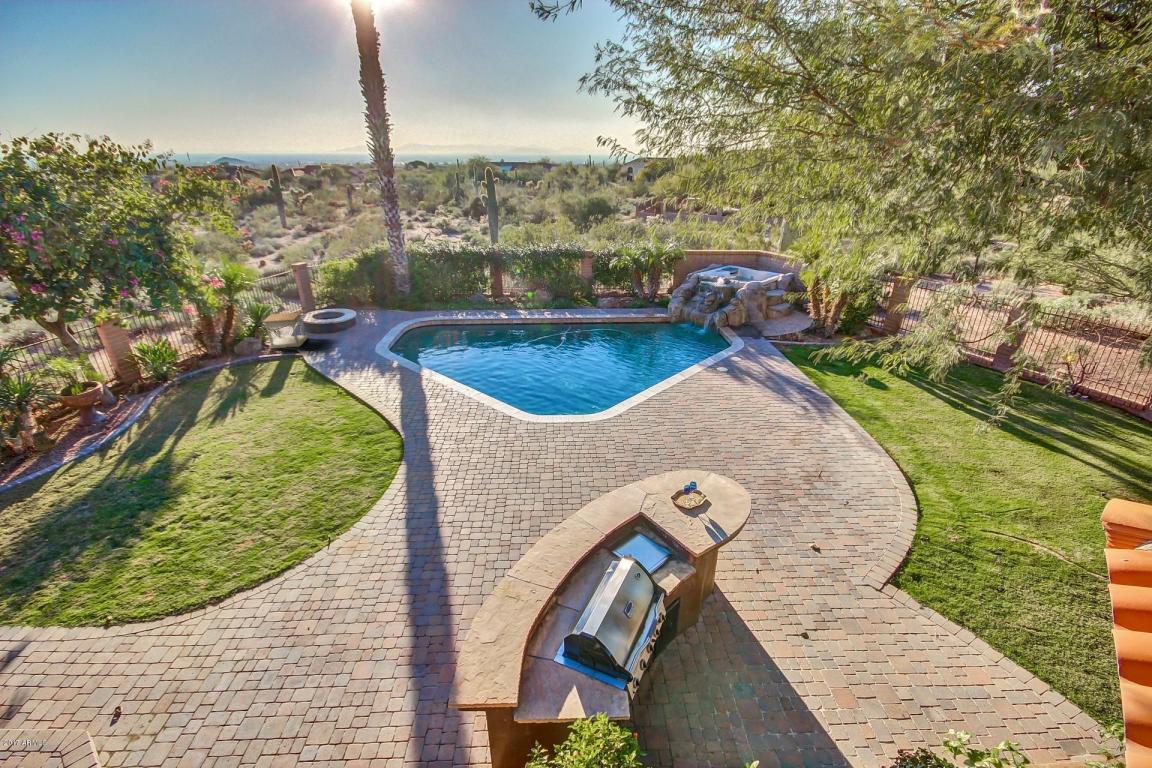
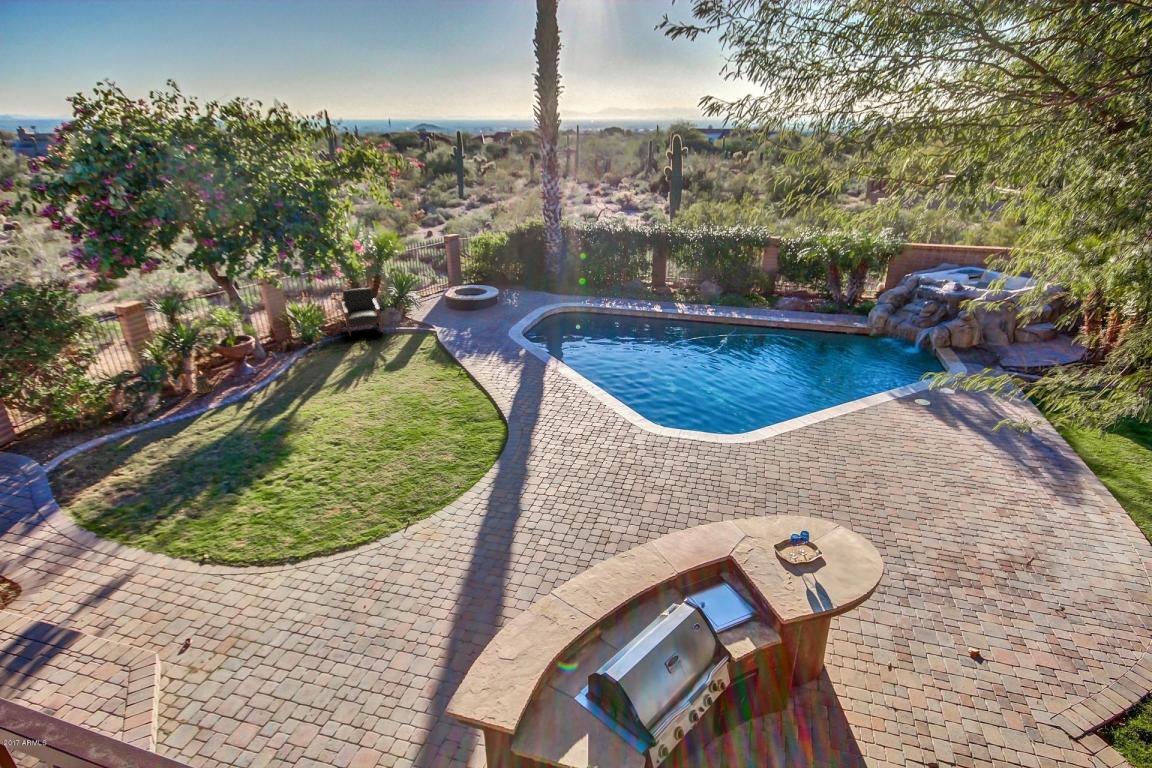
side table: present [263,313,307,348] -> none [402,287,443,322]
chair: none [194,319,246,369] -> present [342,288,383,336]

